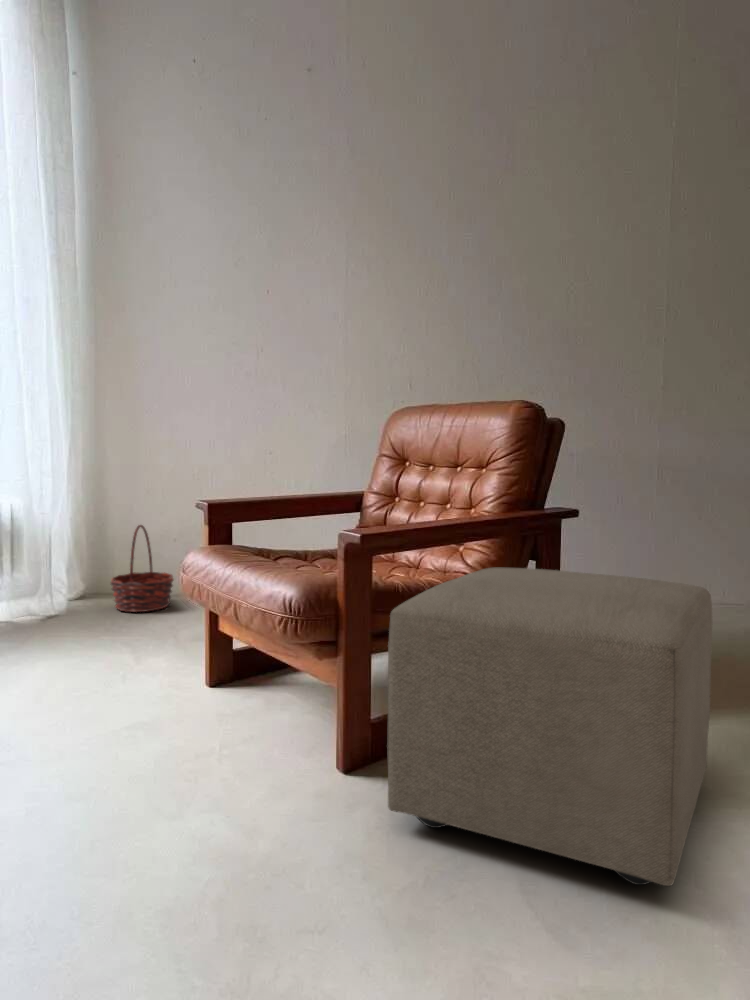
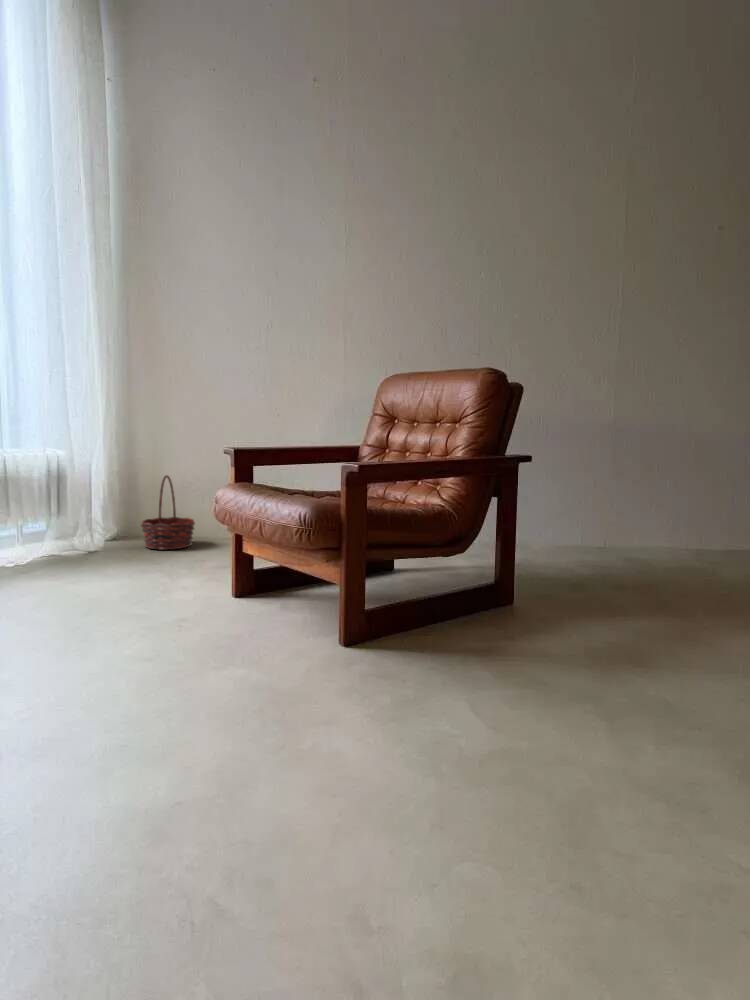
ottoman: present [387,567,712,886] -> none [376,497,618,701]

